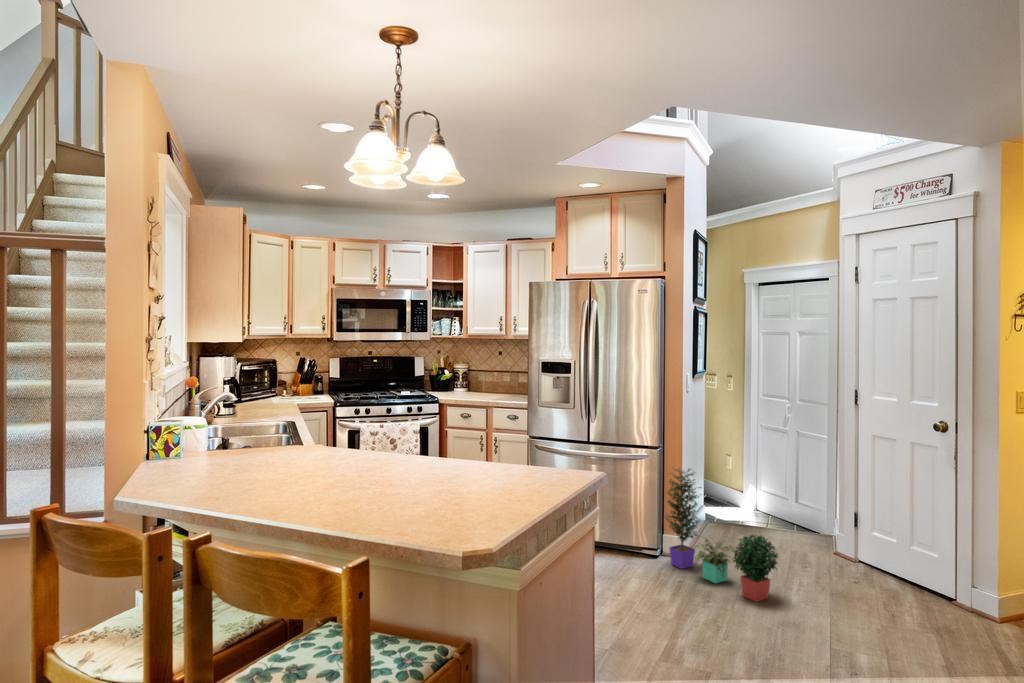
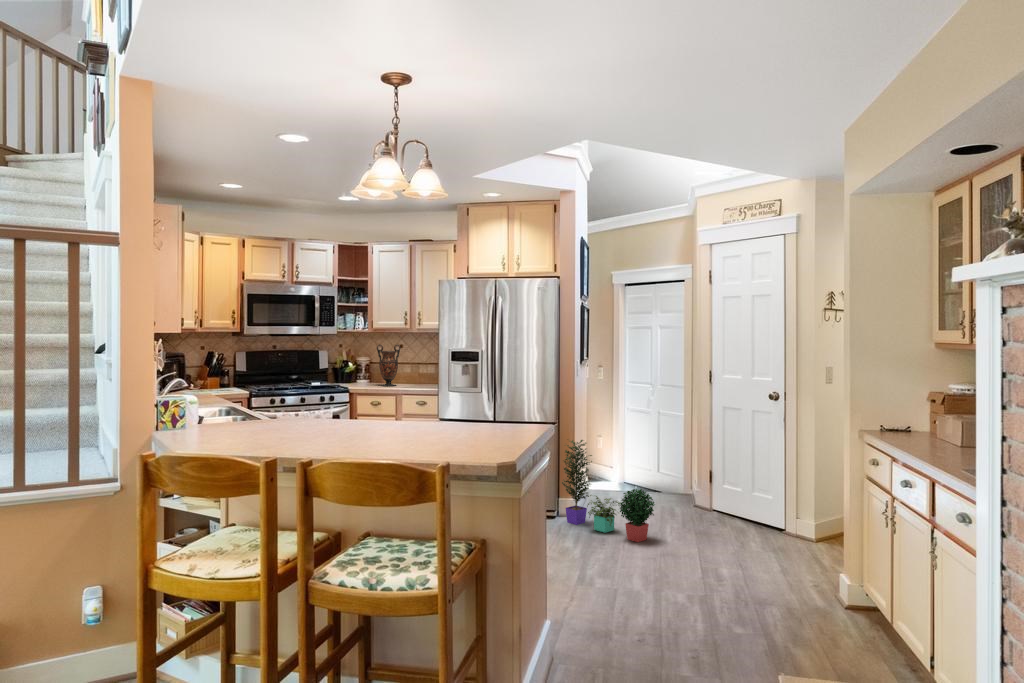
vase: none [470,352,495,396] -> present [377,345,401,386]

